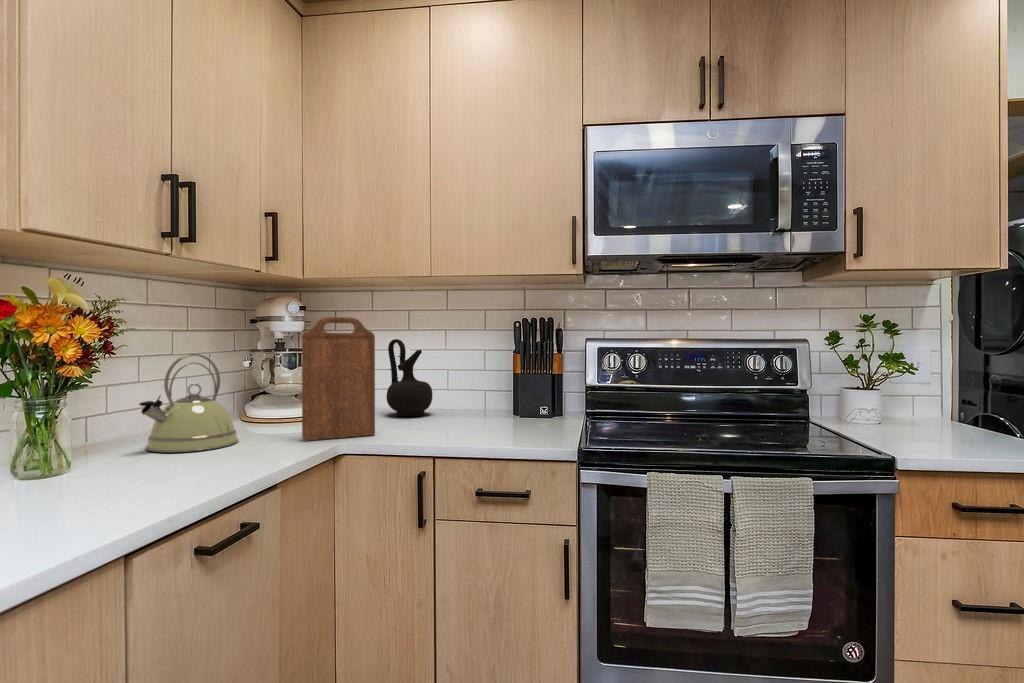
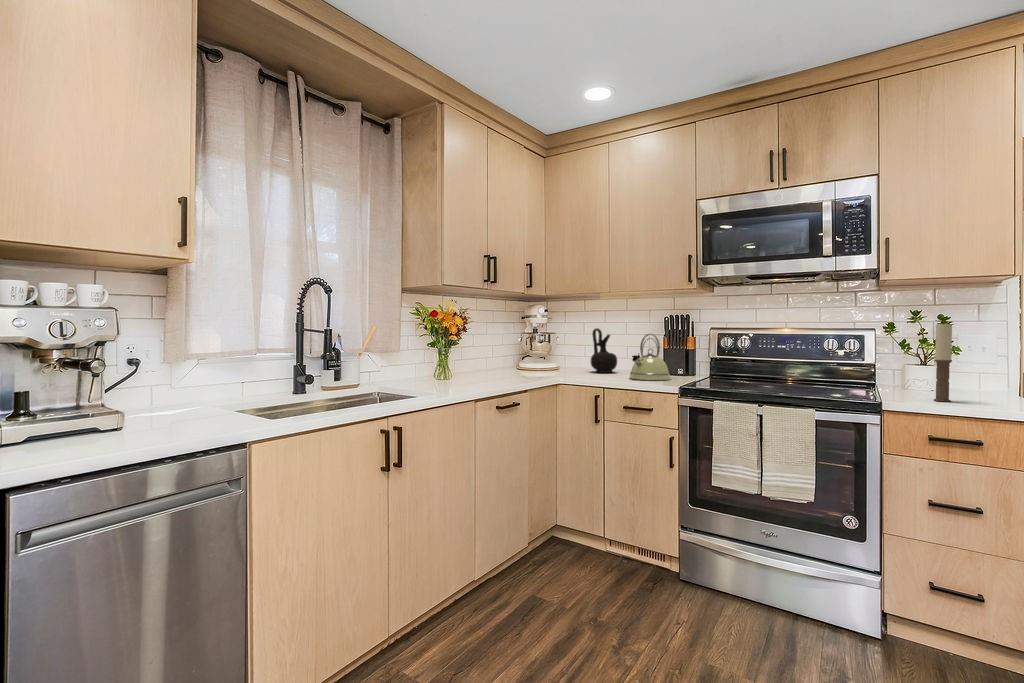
cutting board: present [302,317,375,440] -> none [542,316,578,378]
candle: none [954,333,980,453] -> present [934,322,952,402]
kettle: present [139,354,238,452] -> present [630,334,670,380]

